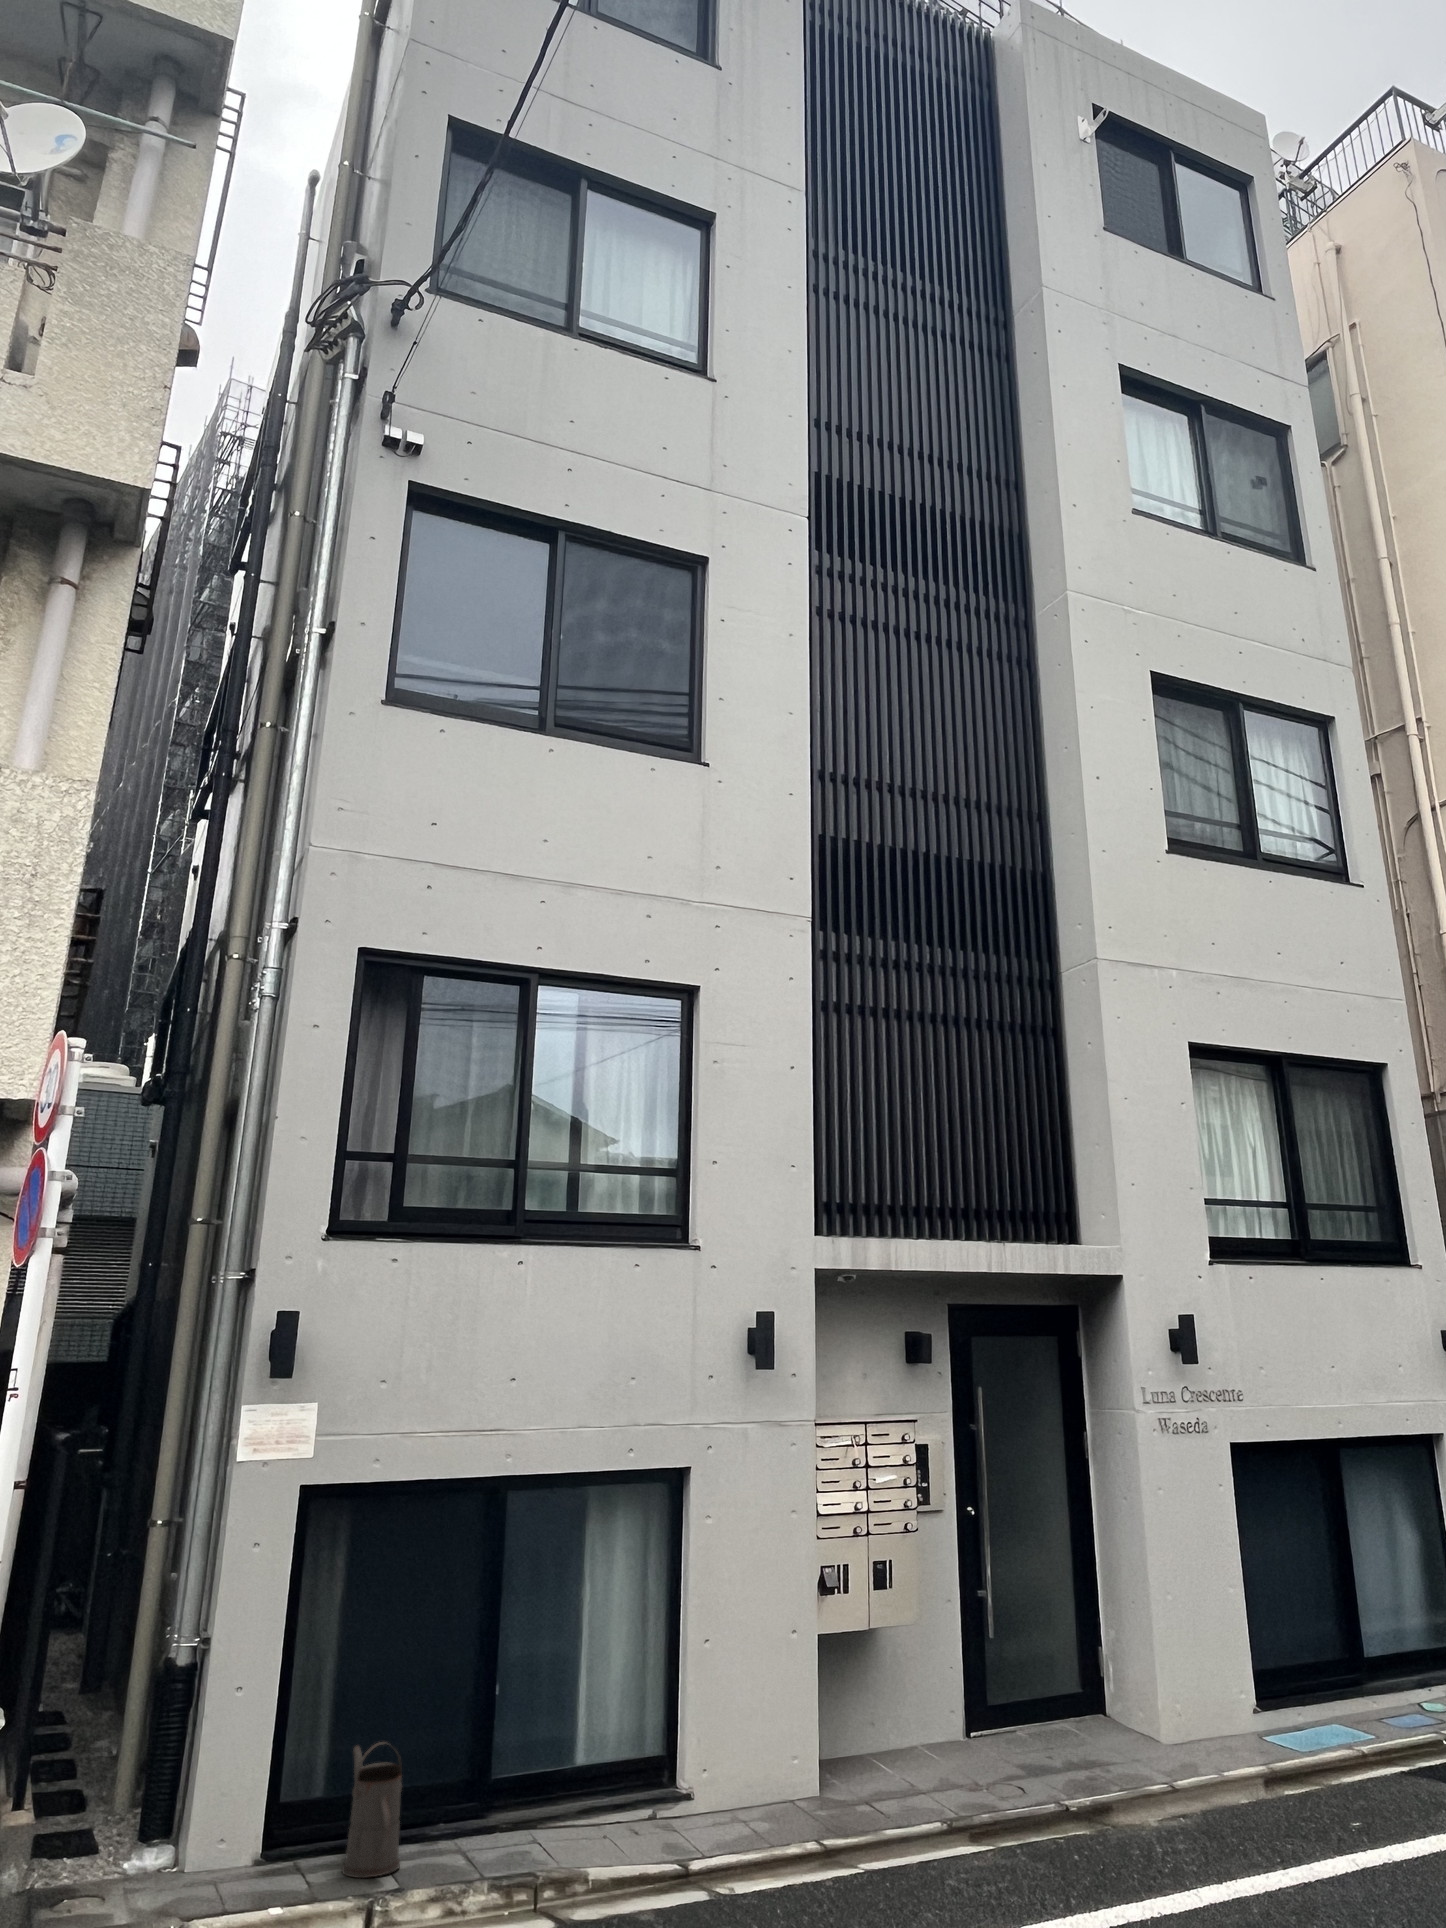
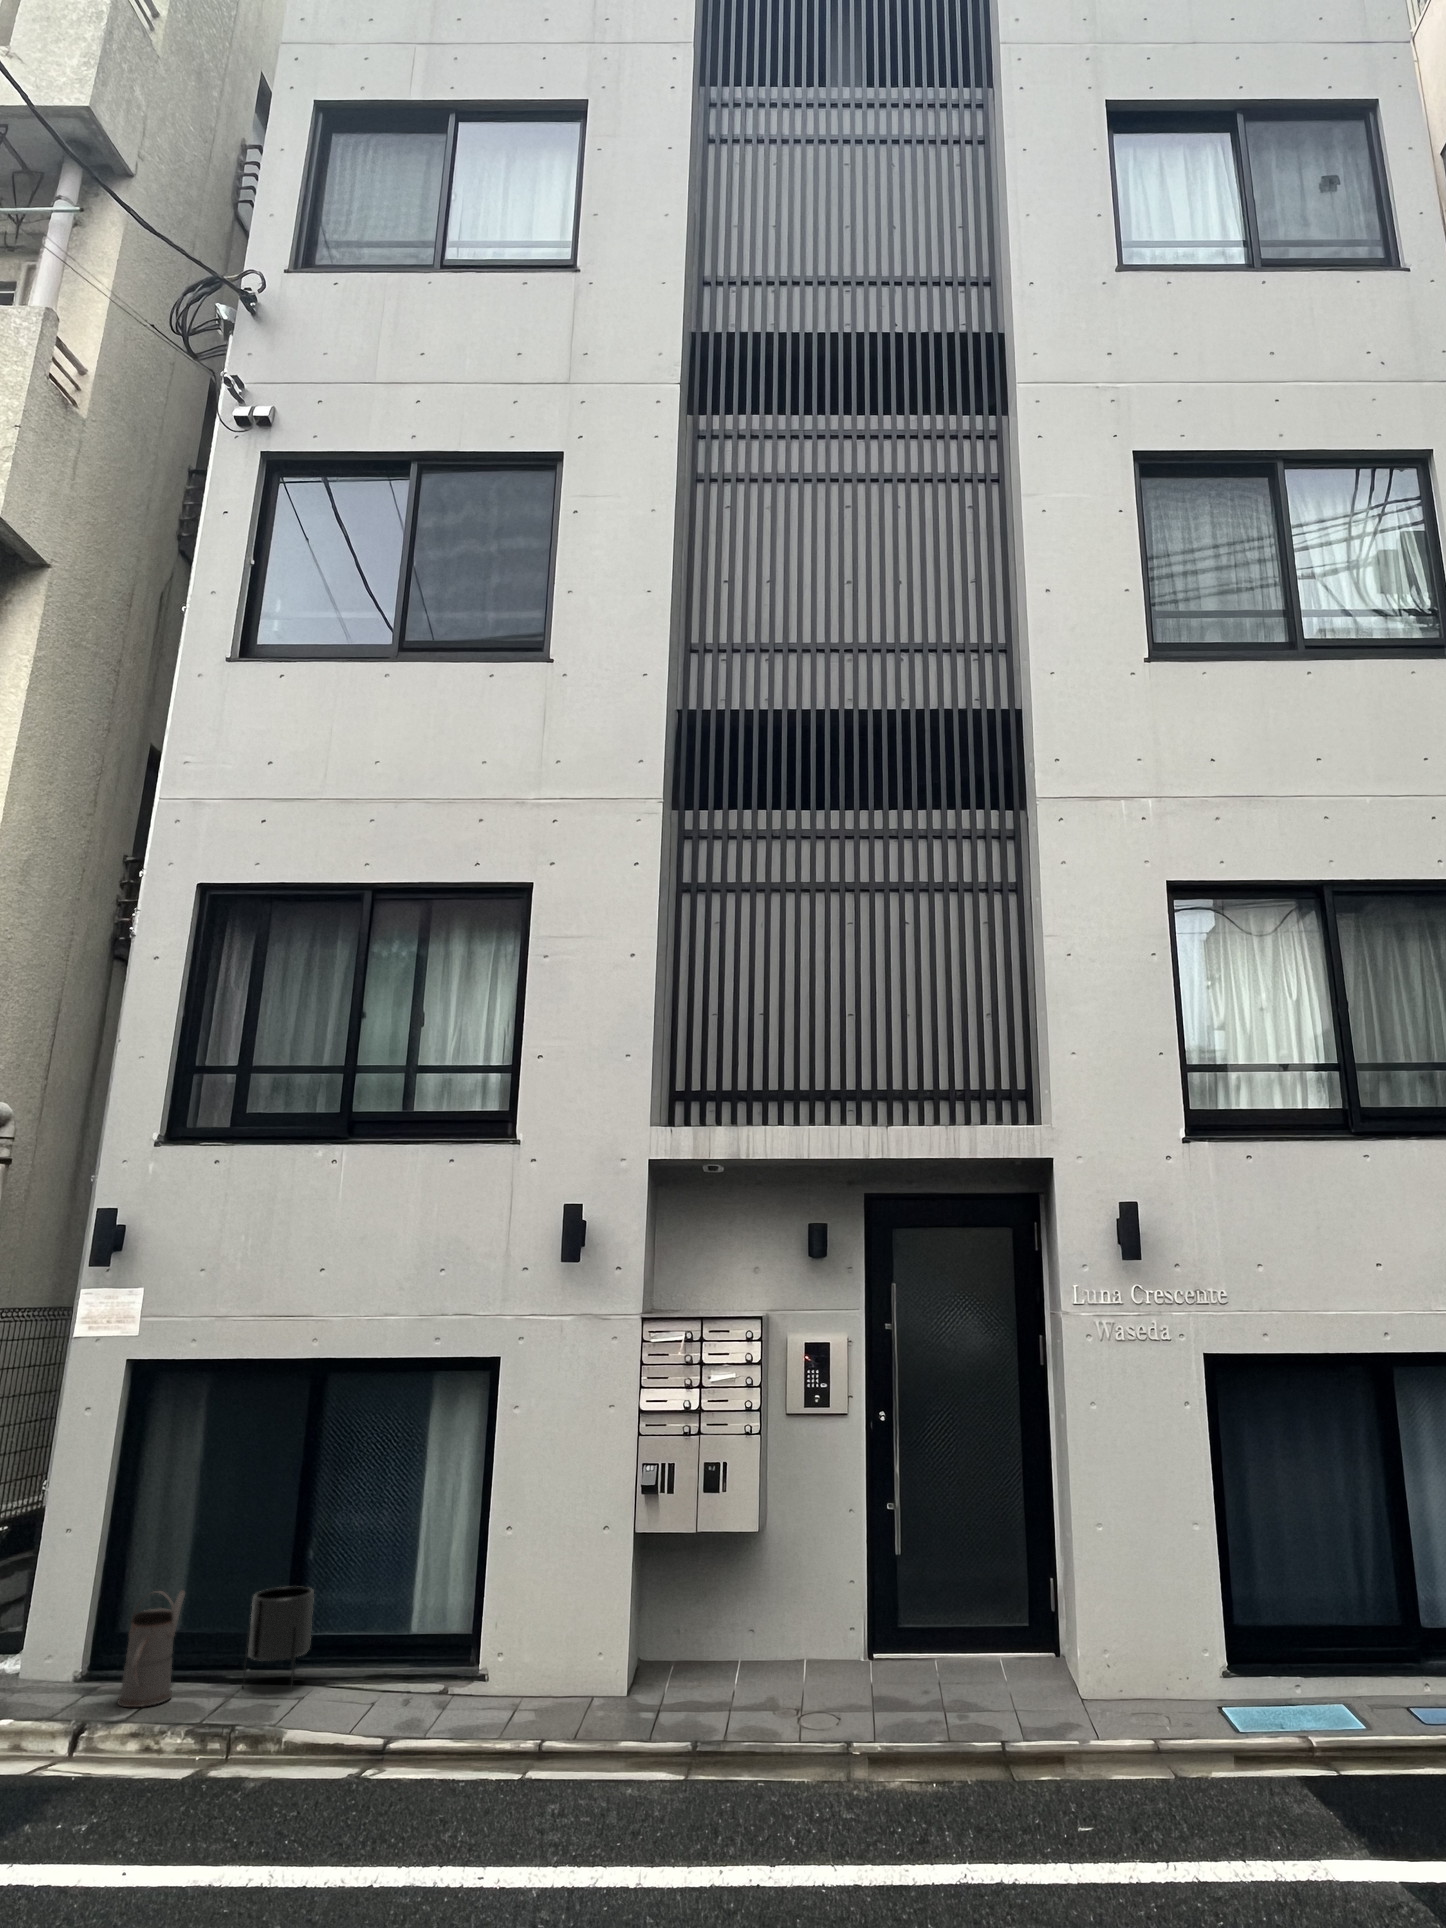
planter: none [450,1727,518,1846] -> present [245,1587,314,1687]

